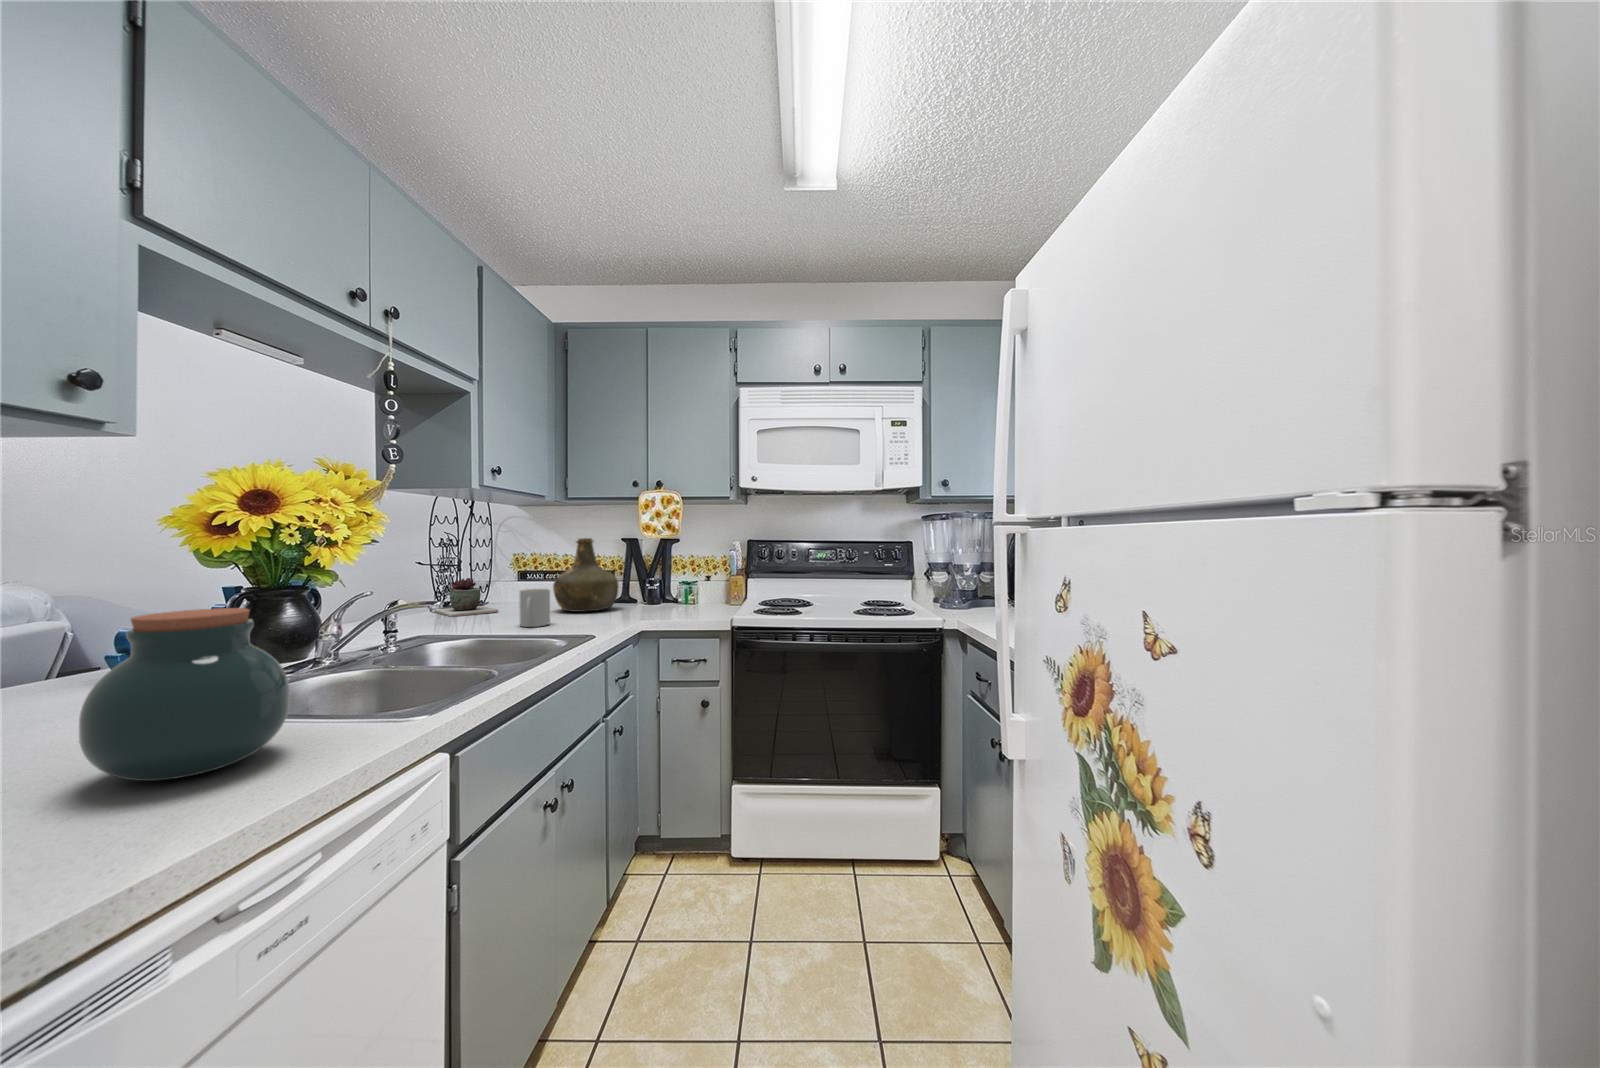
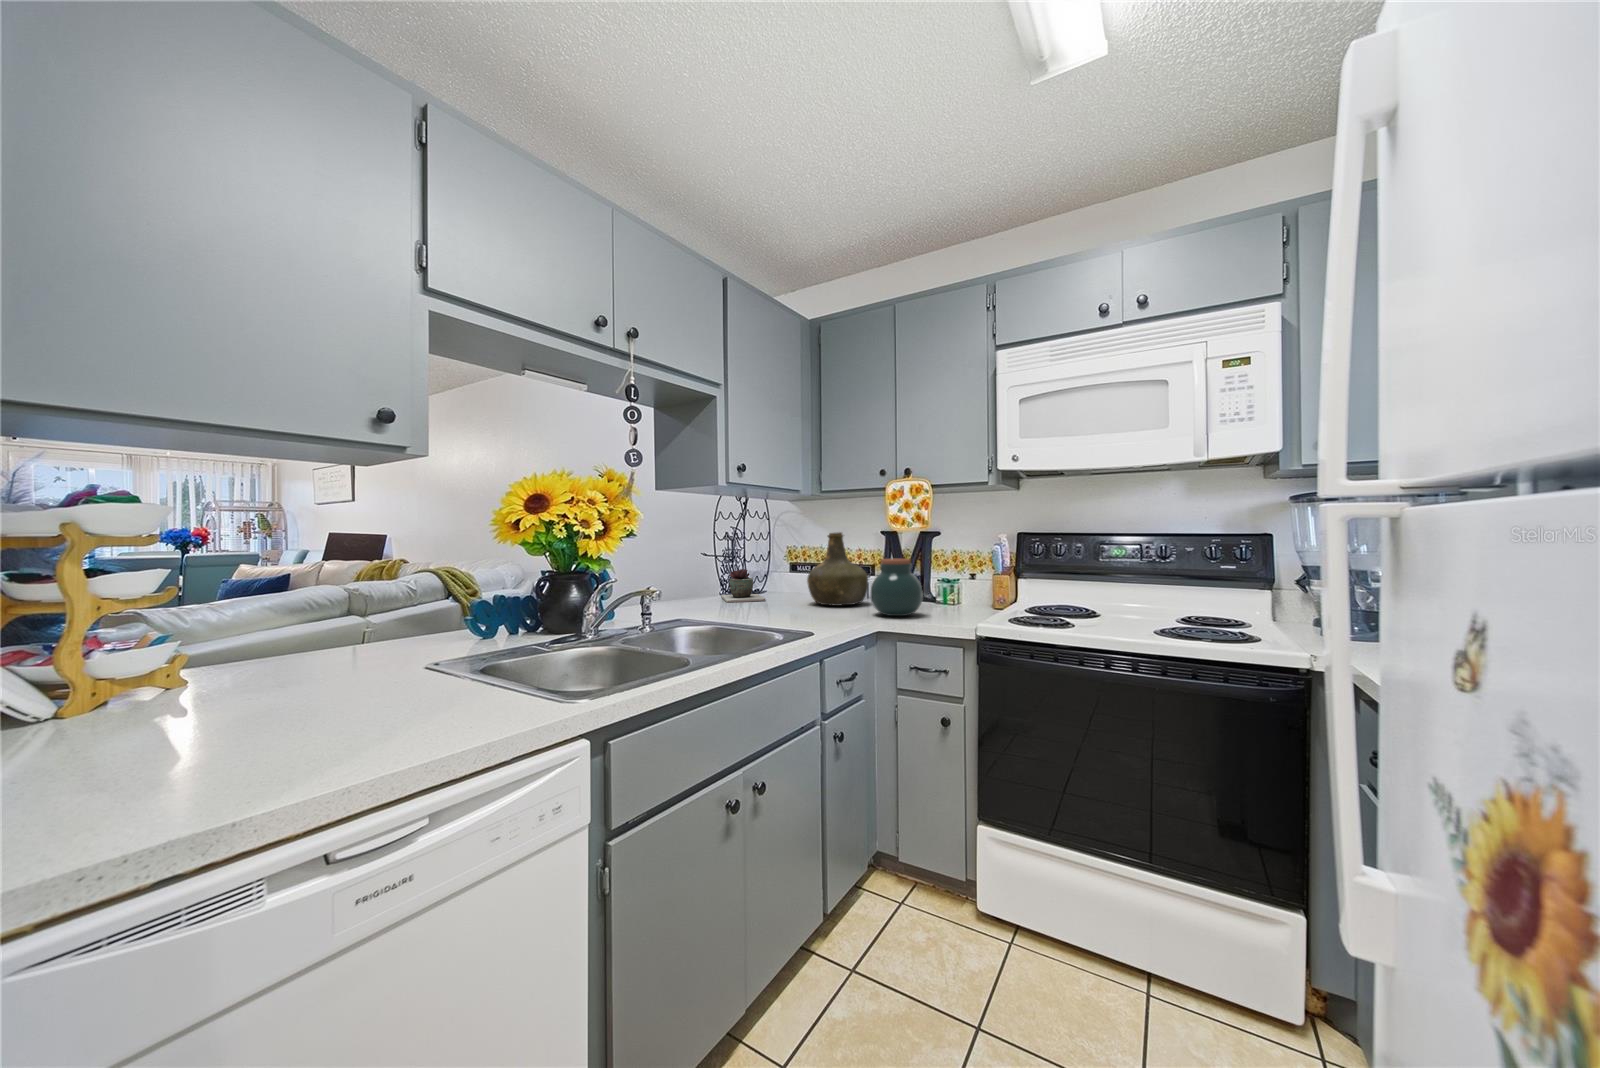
mug: present [520,589,550,627] -> none [763,581,790,618]
jar: present [79,608,290,781] -> present [871,559,923,616]

